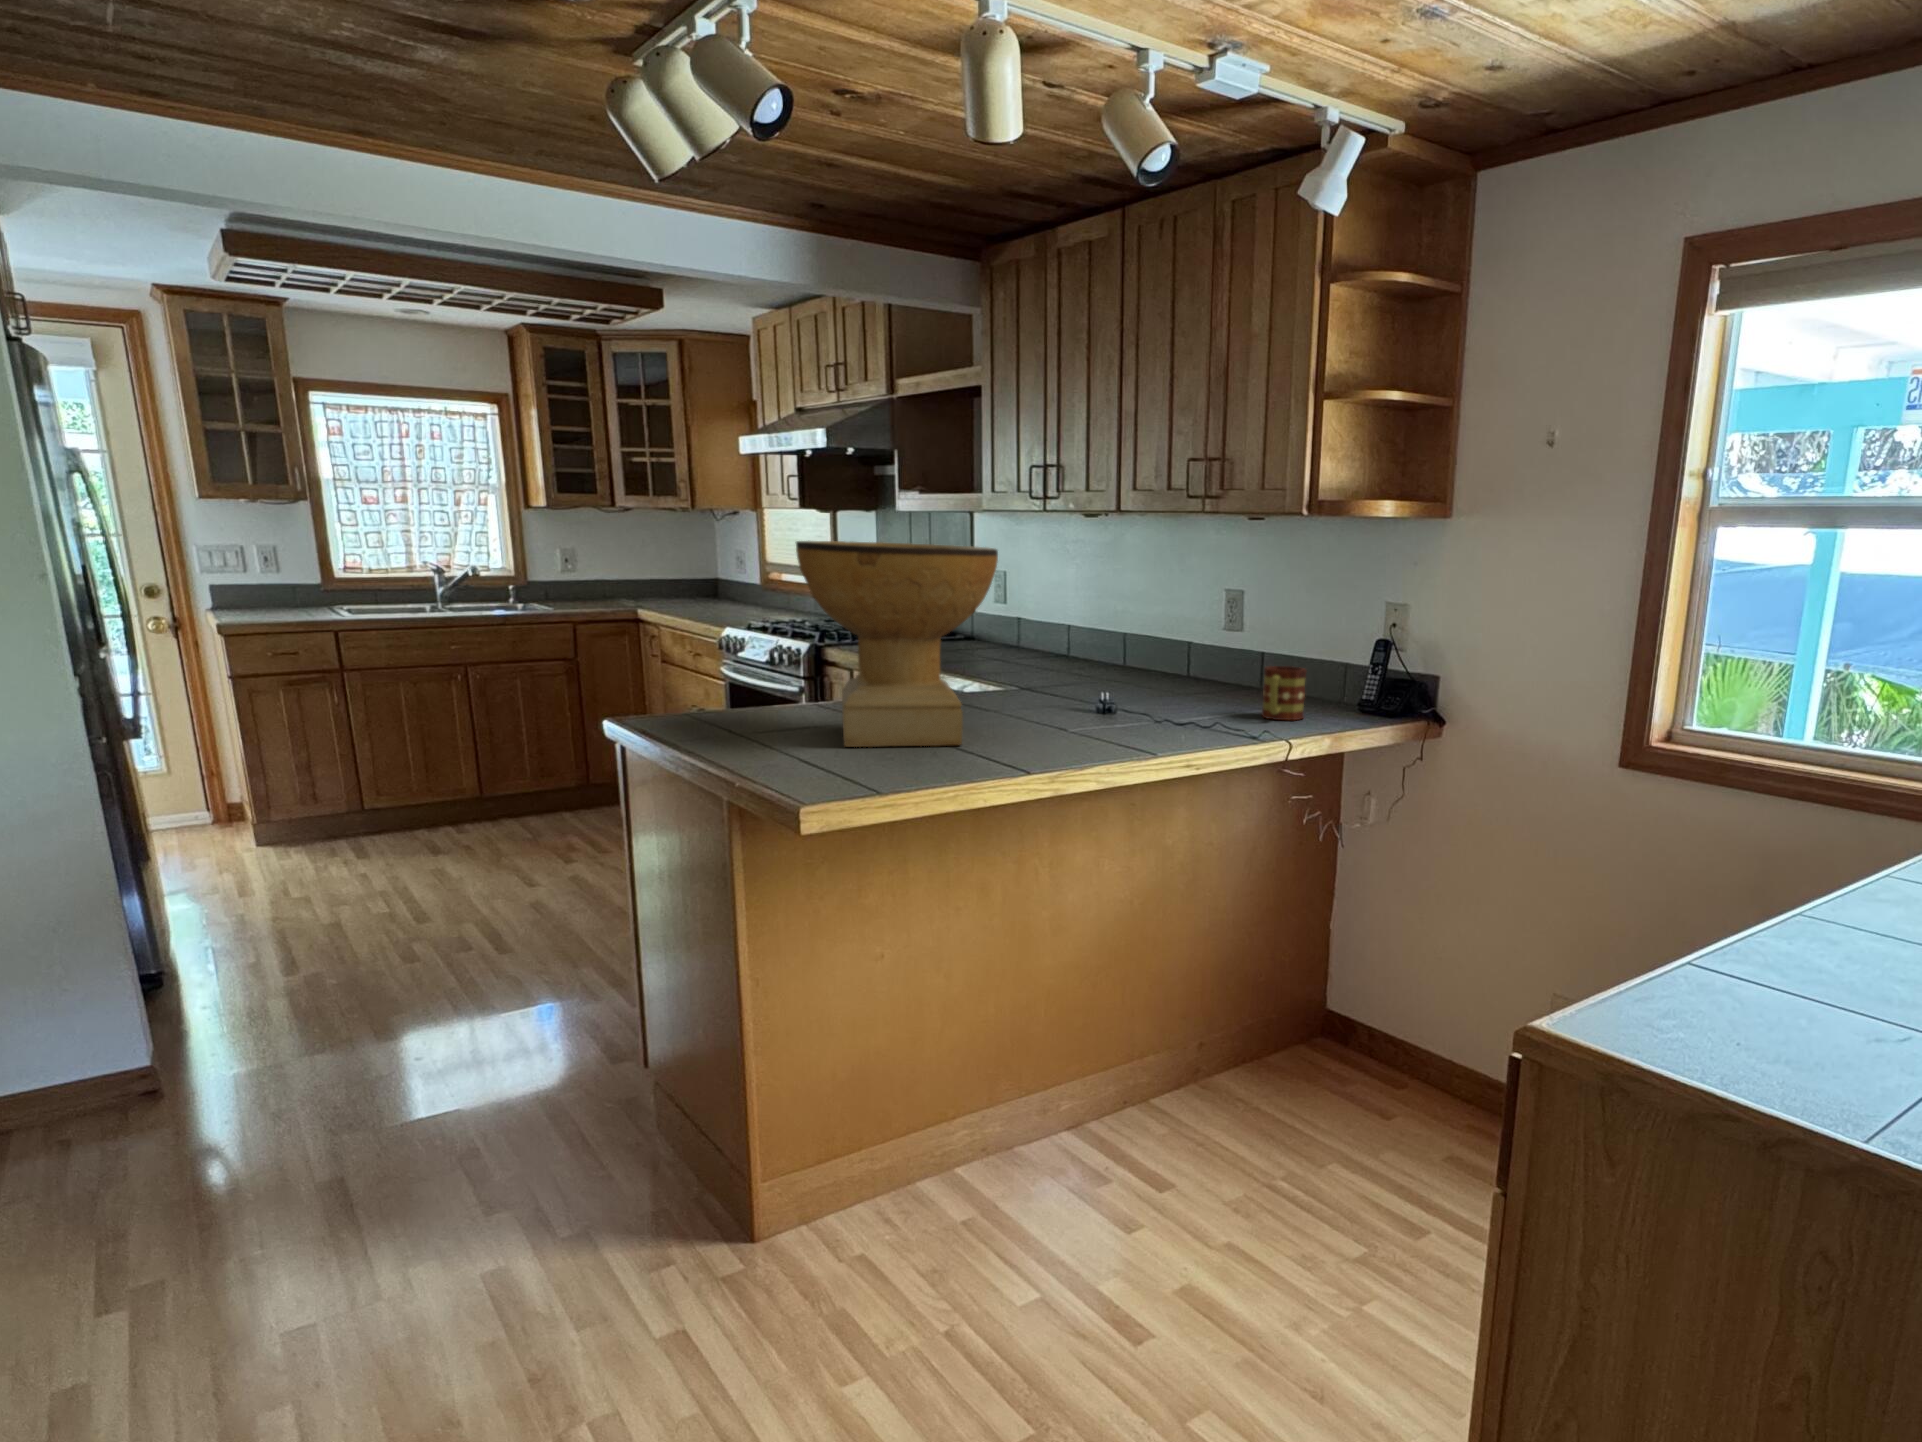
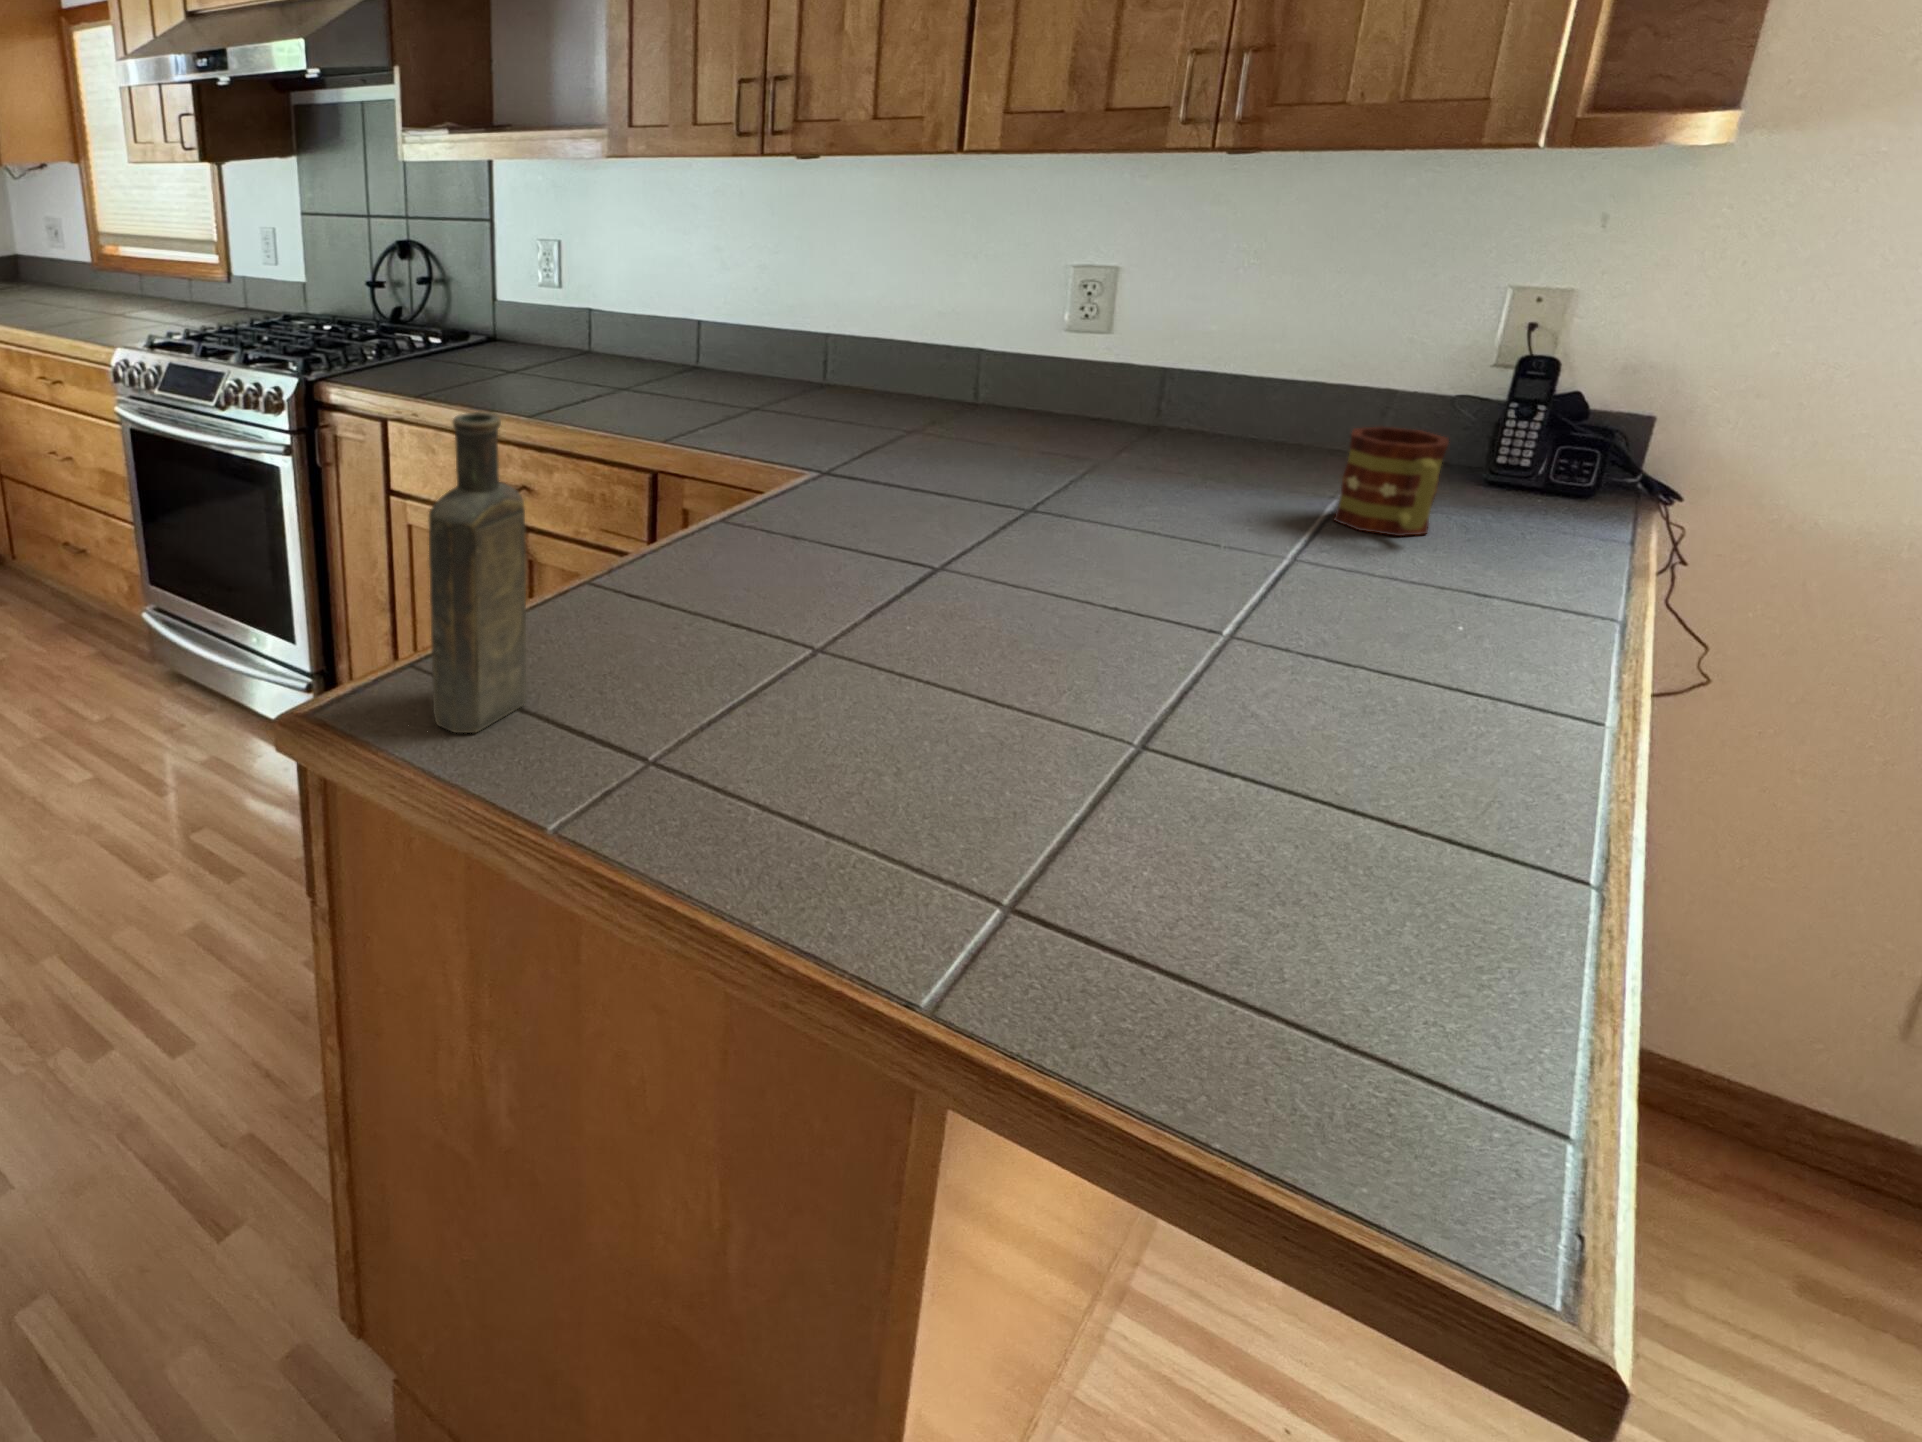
decorative bowl: present [796,541,998,747] -> none [693,275,1212,802]
bottle: none [689,584,752,727] -> present [429,412,526,733]

